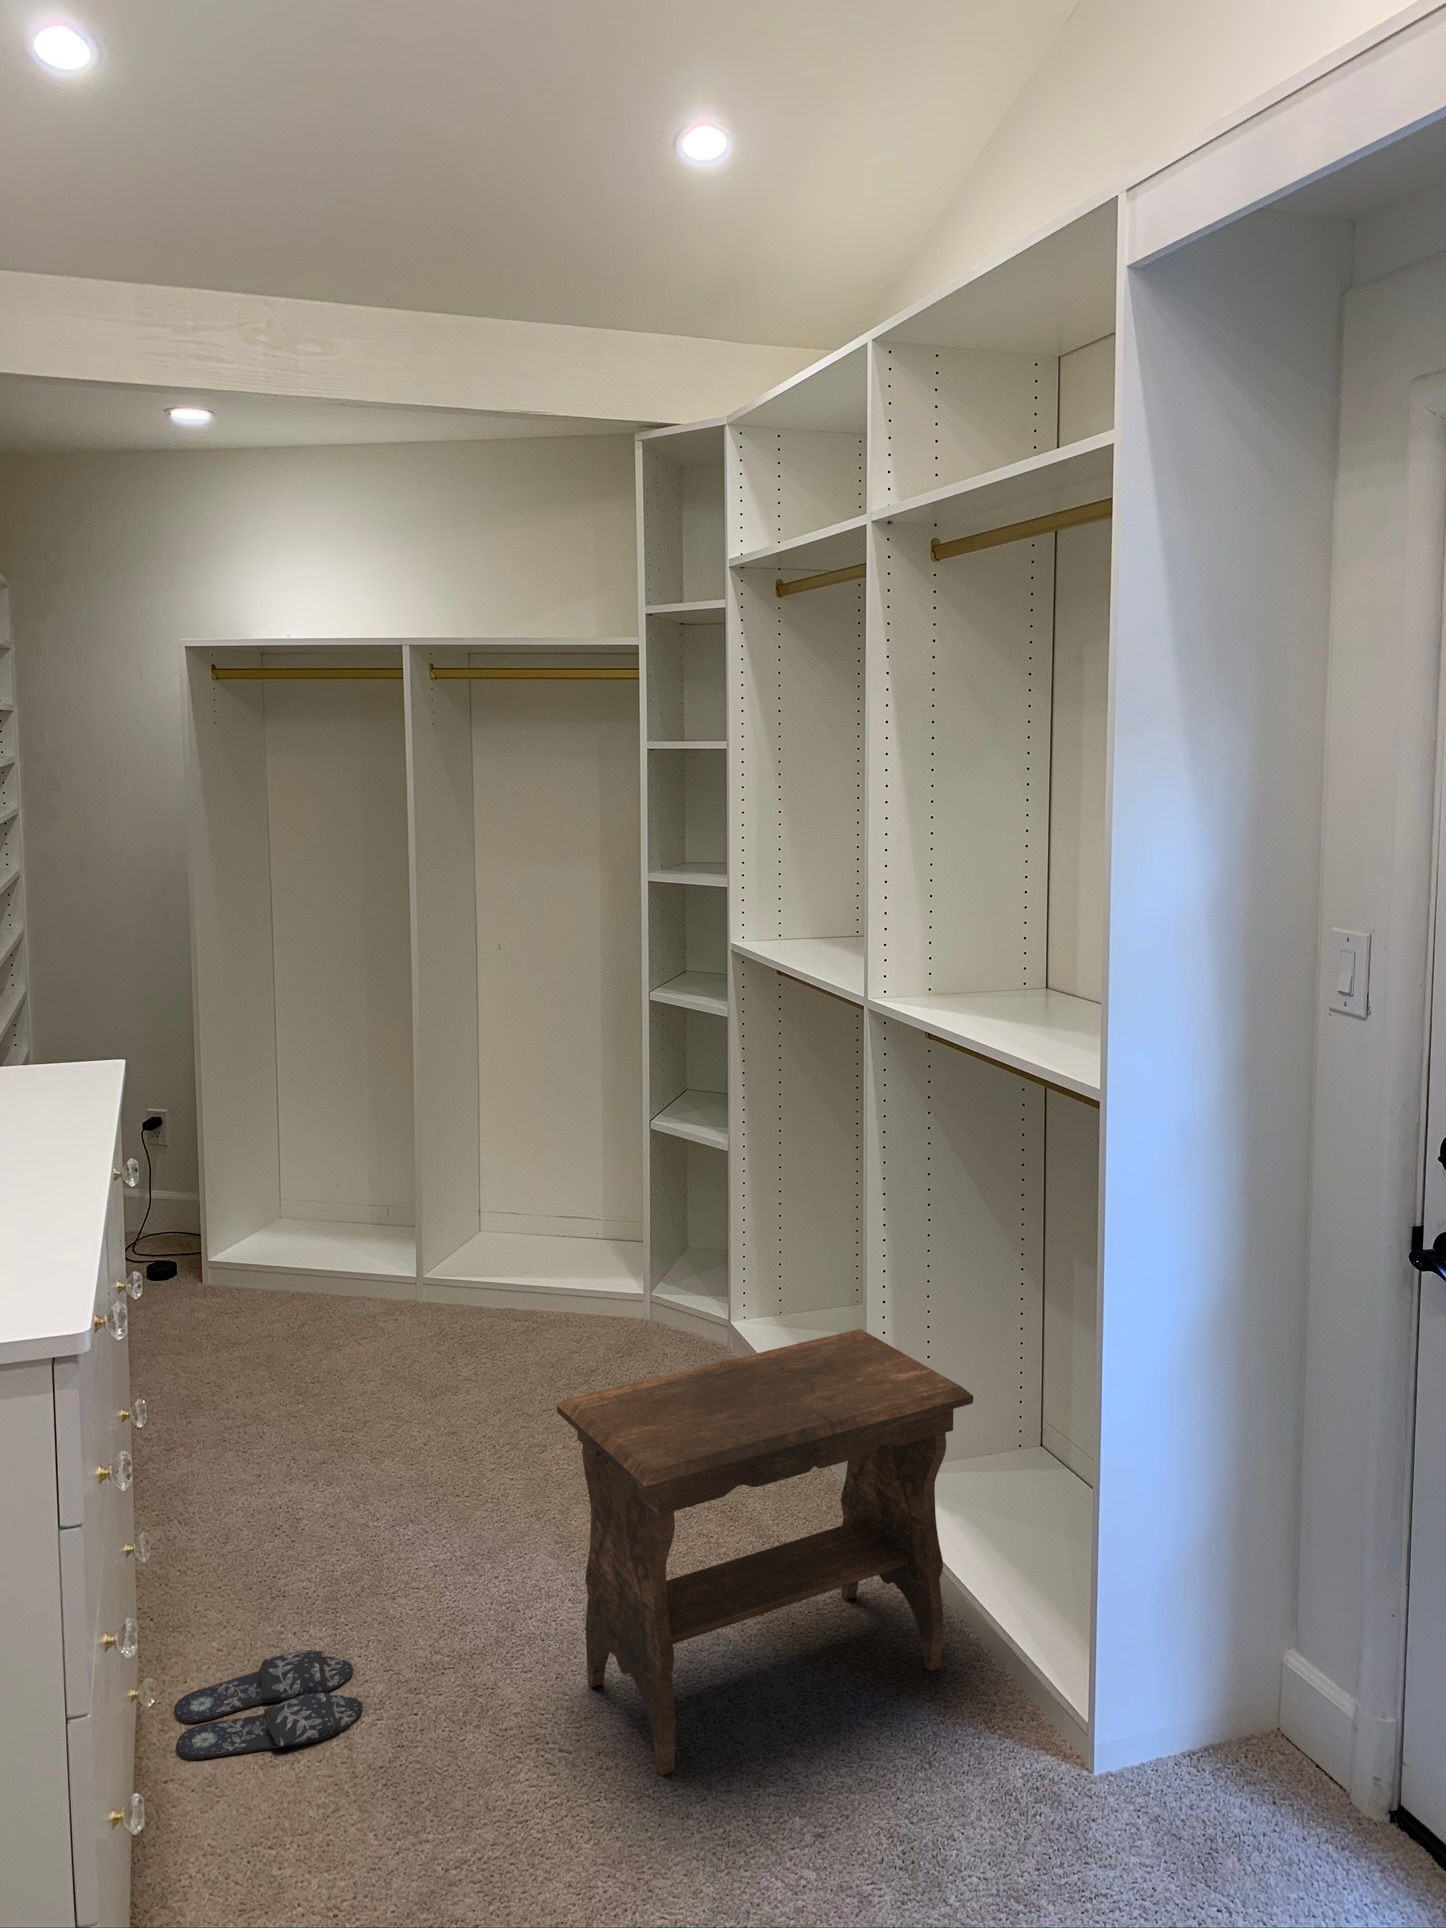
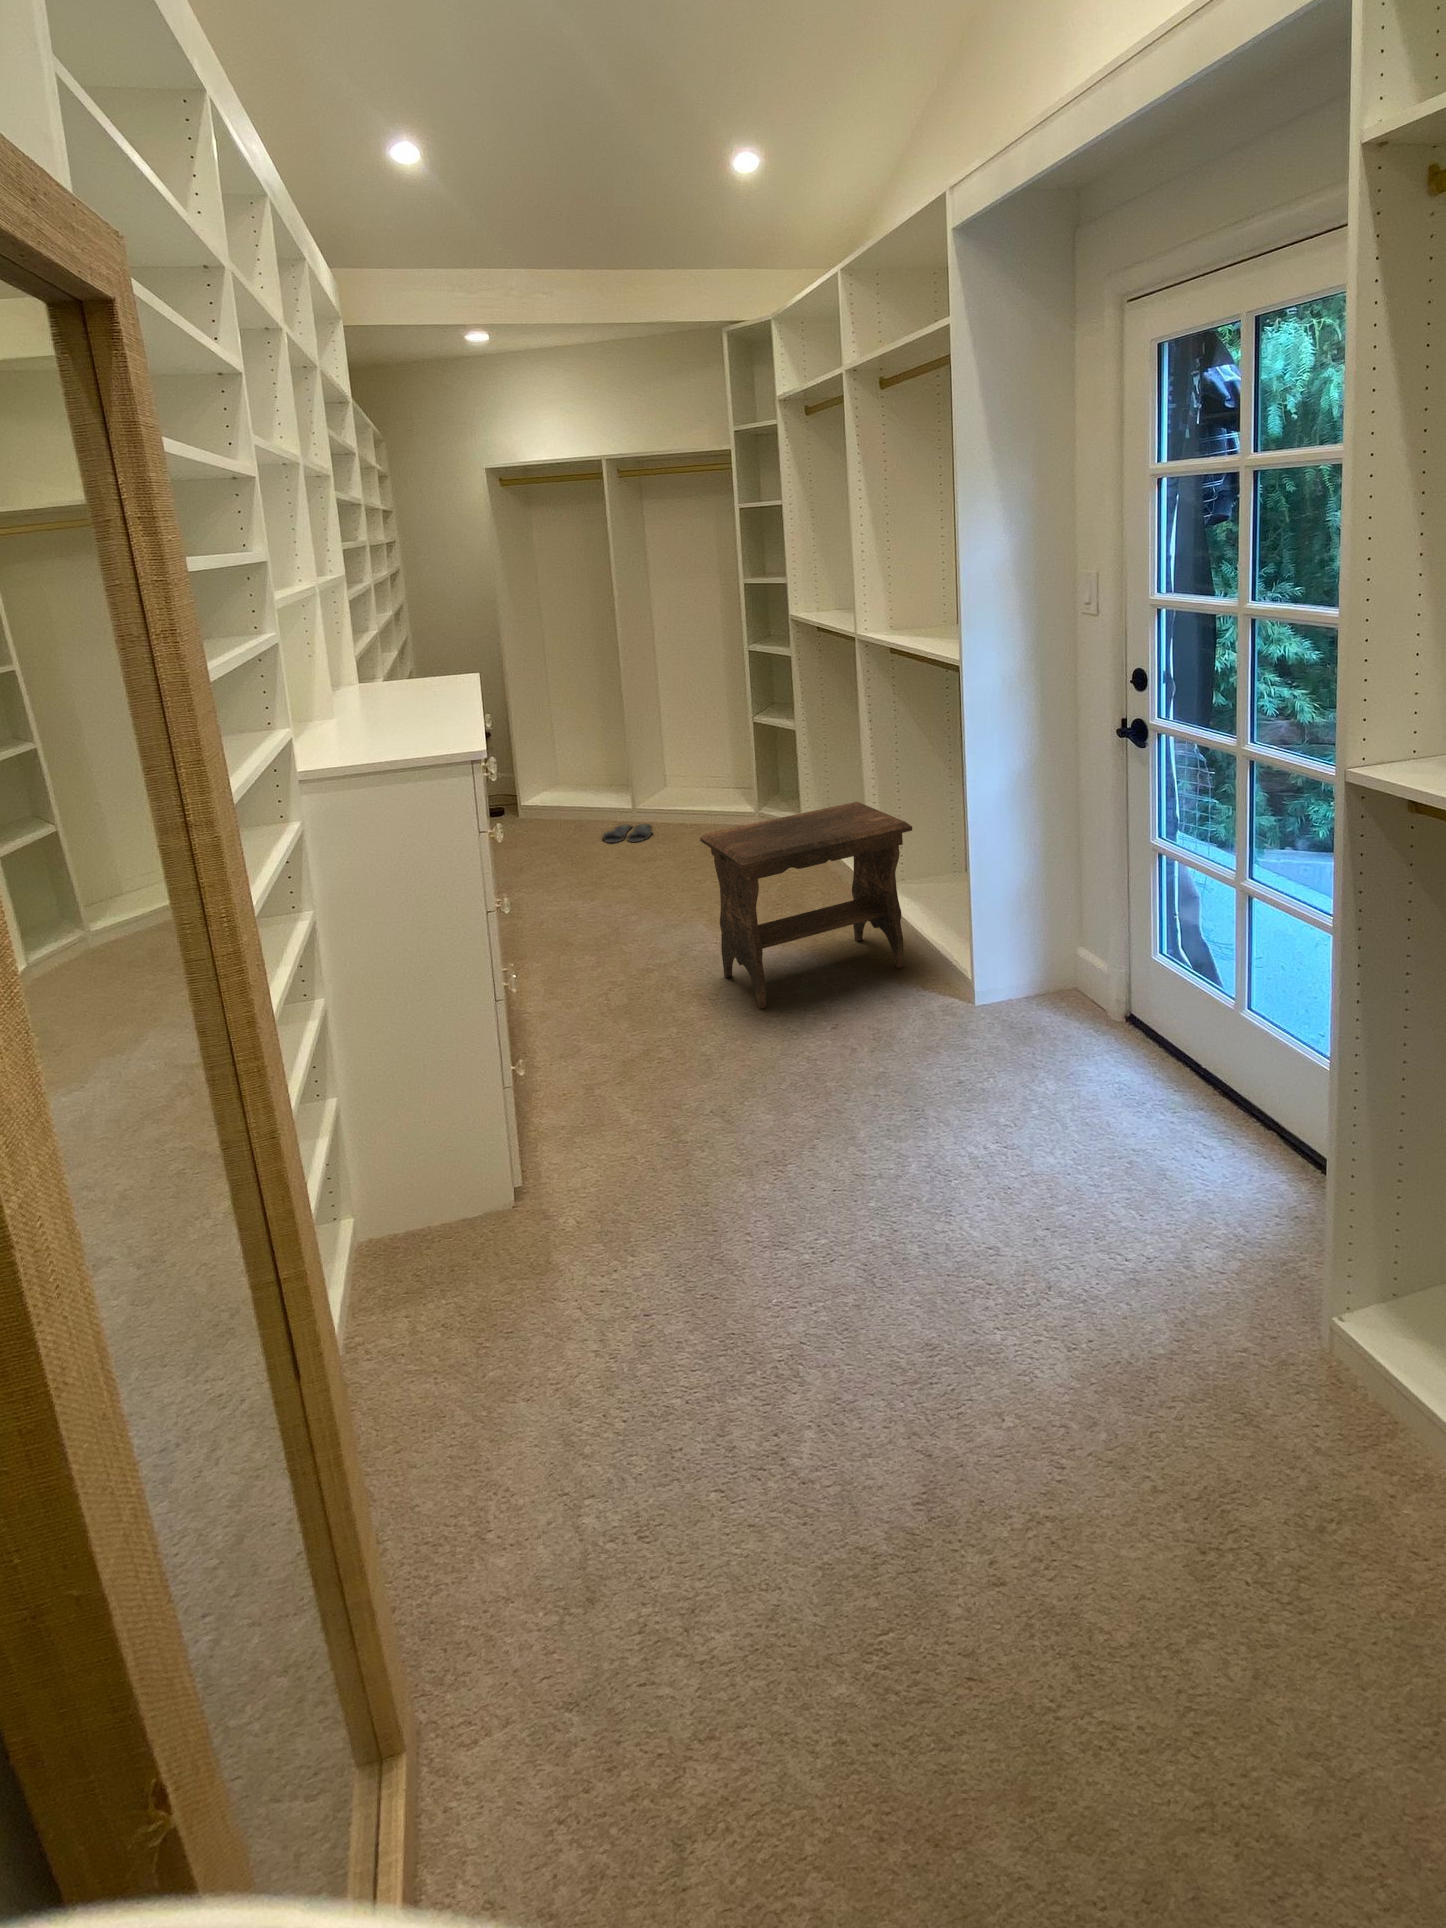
slippers: present [174,1650,362,1760] -> present [603,824,652,843]

